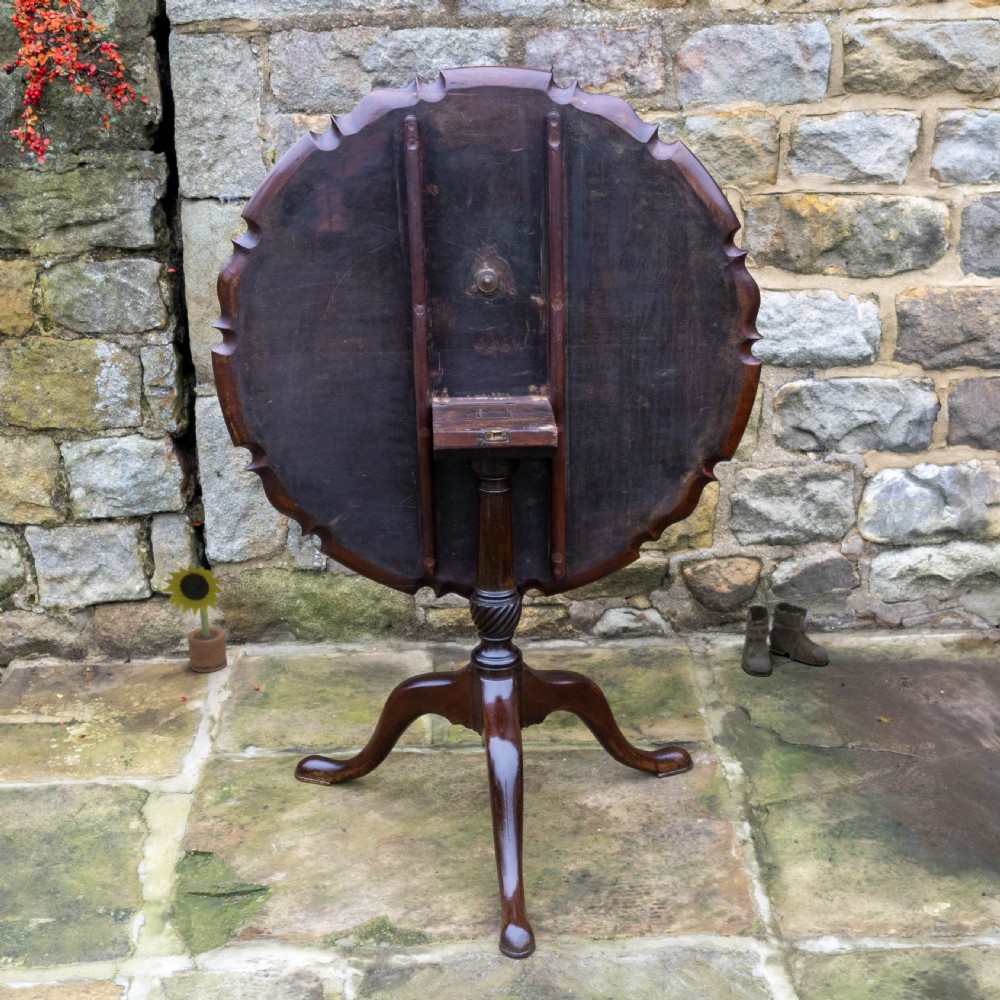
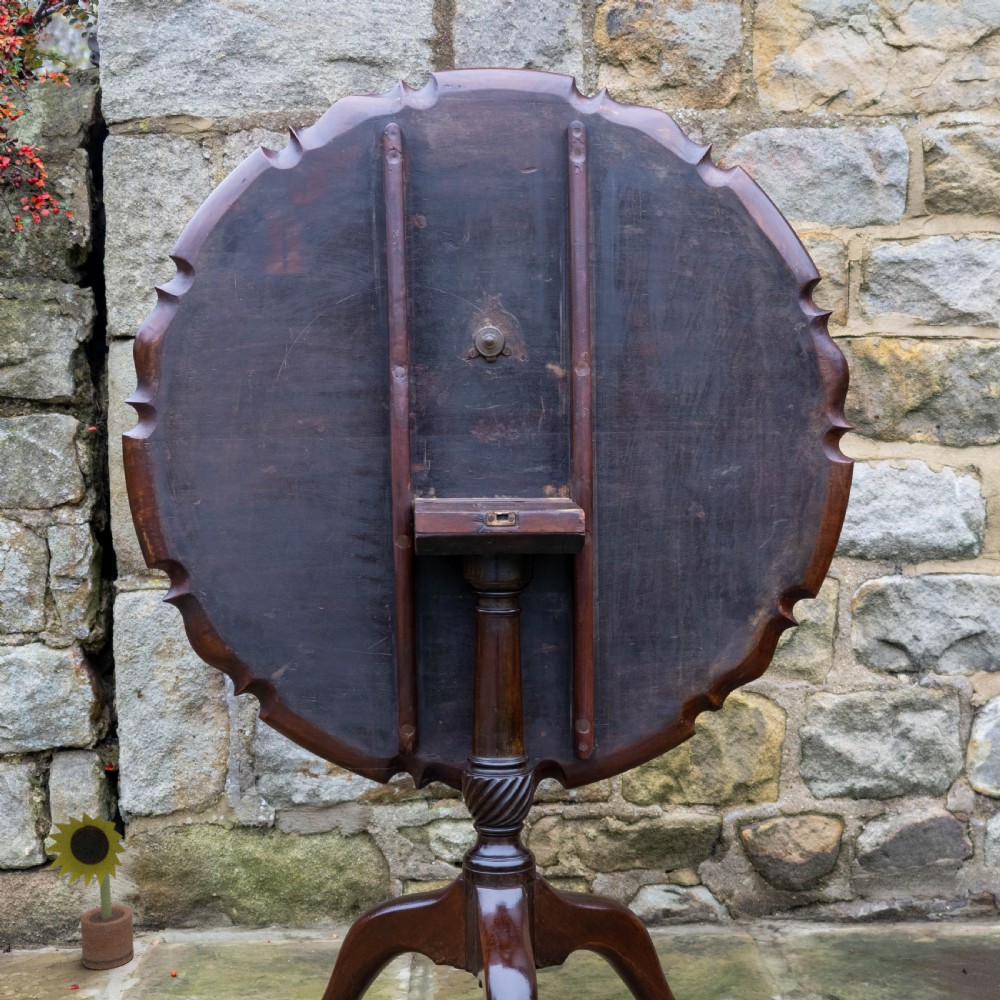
boots: present [741,602,828,677] -> none [806,875,950,981]

